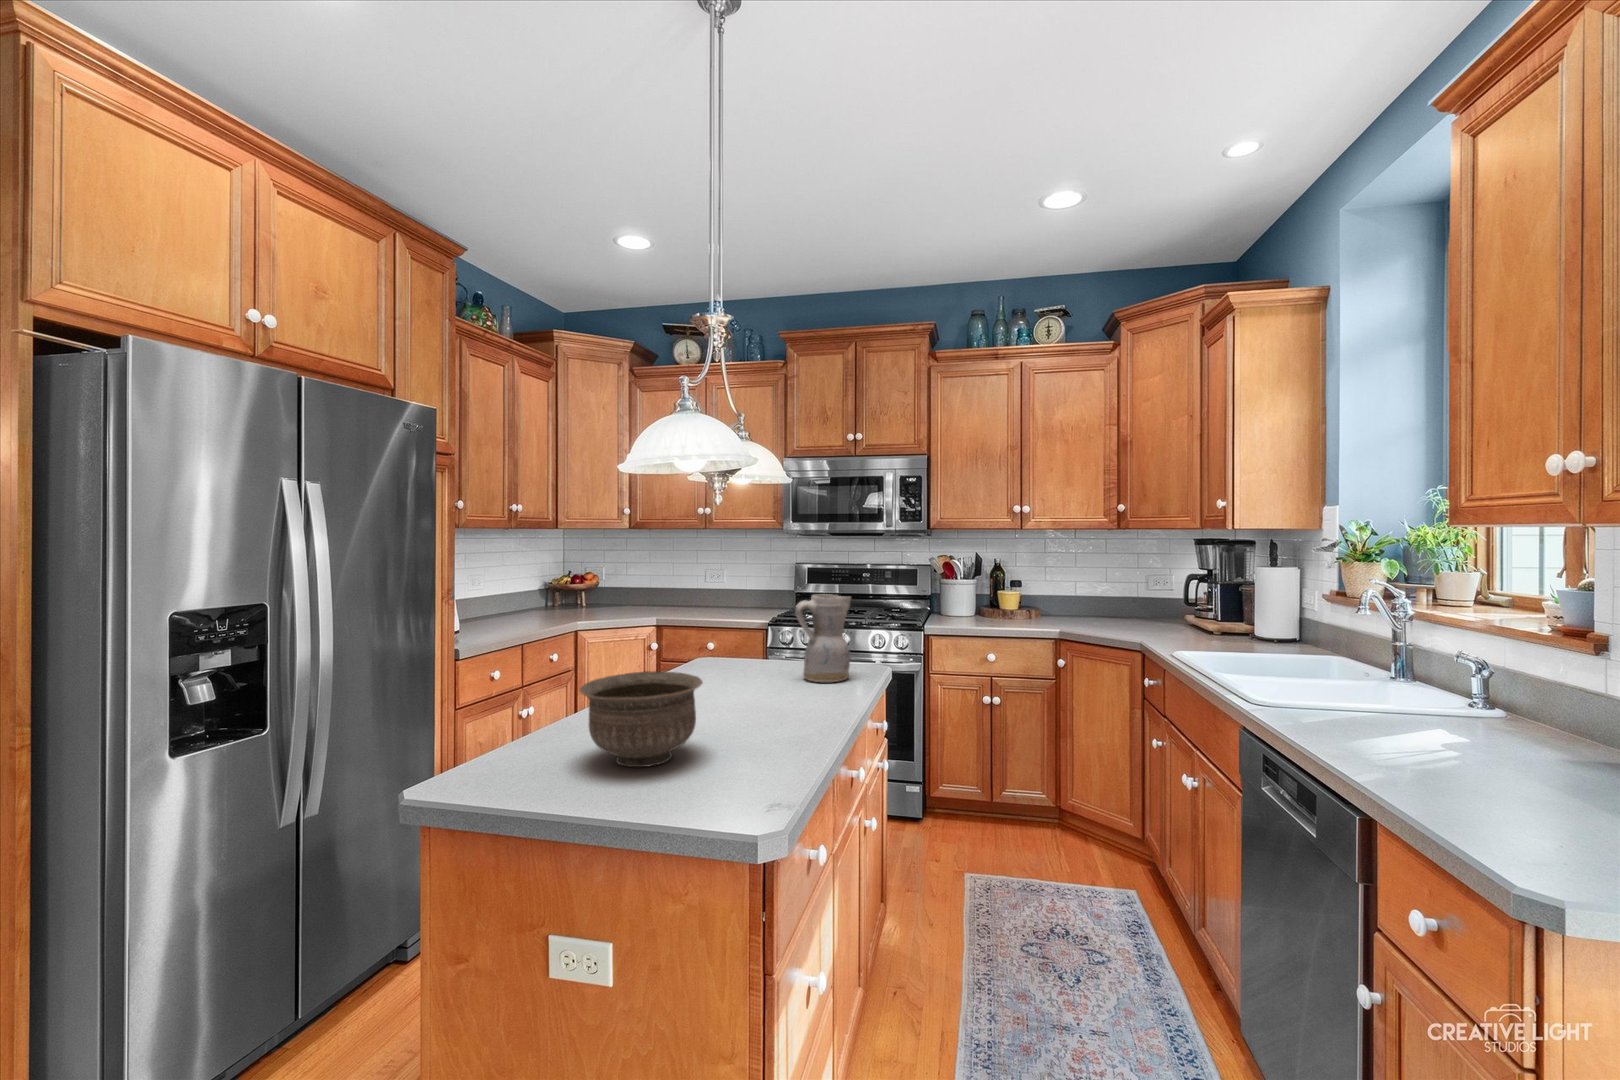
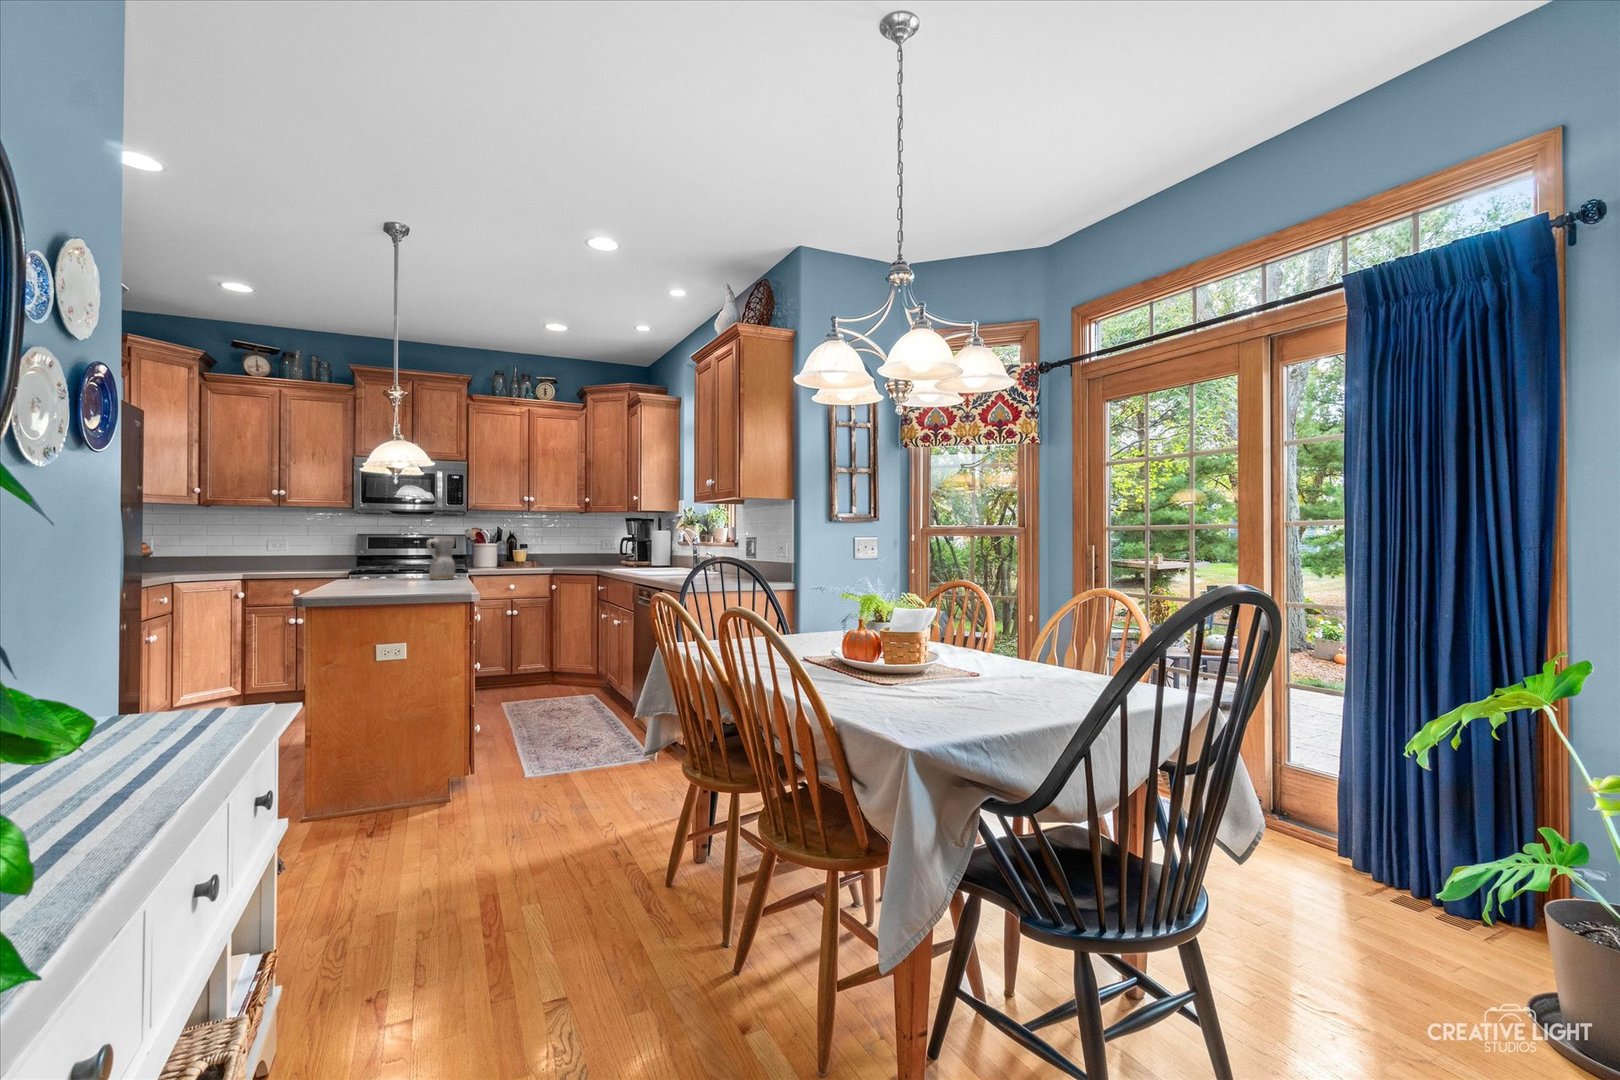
bowl: present [579,671,703,767] -> none [367,560,423,593]

